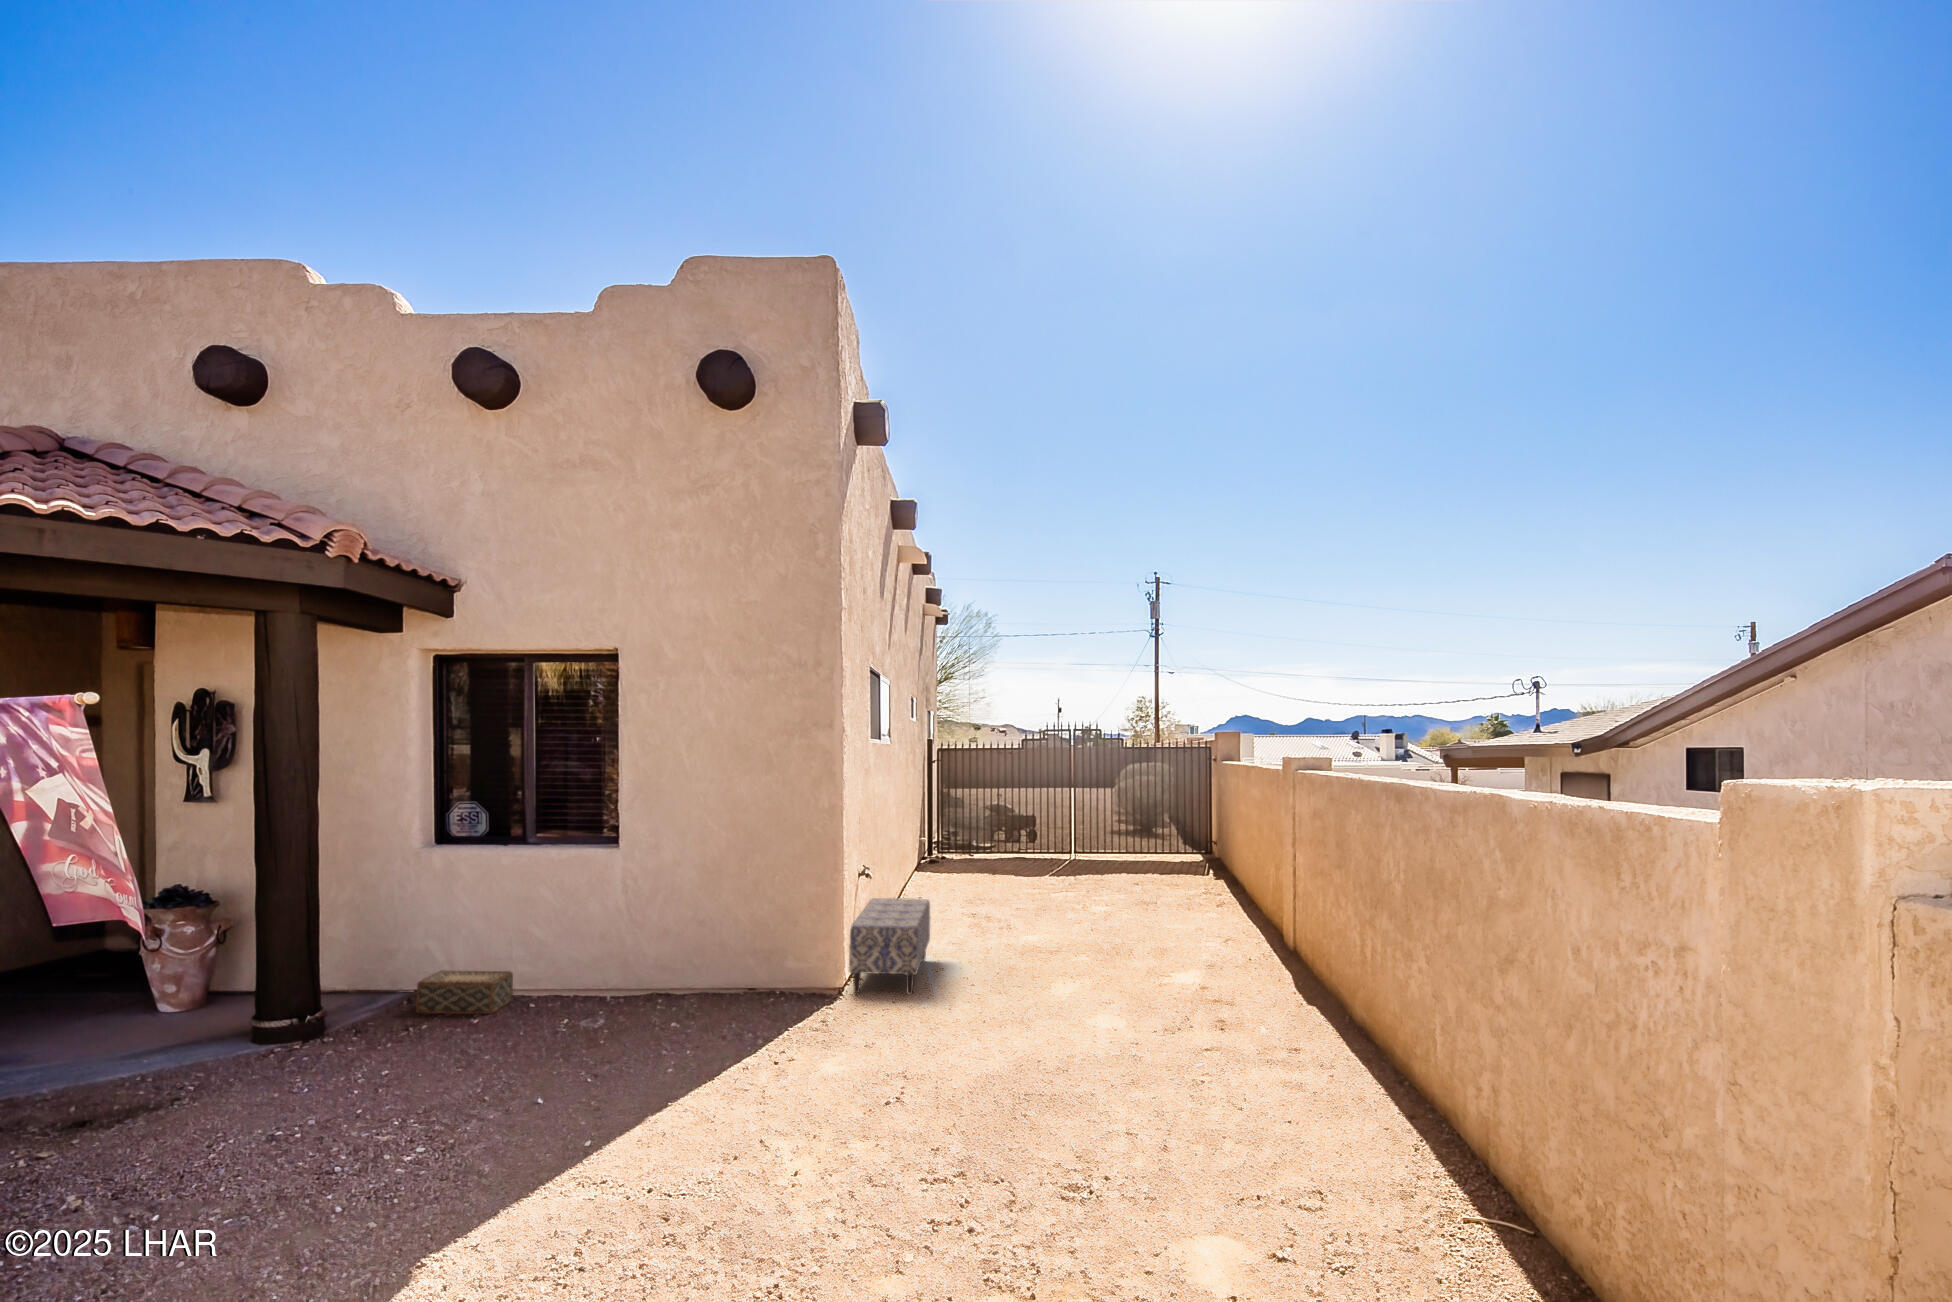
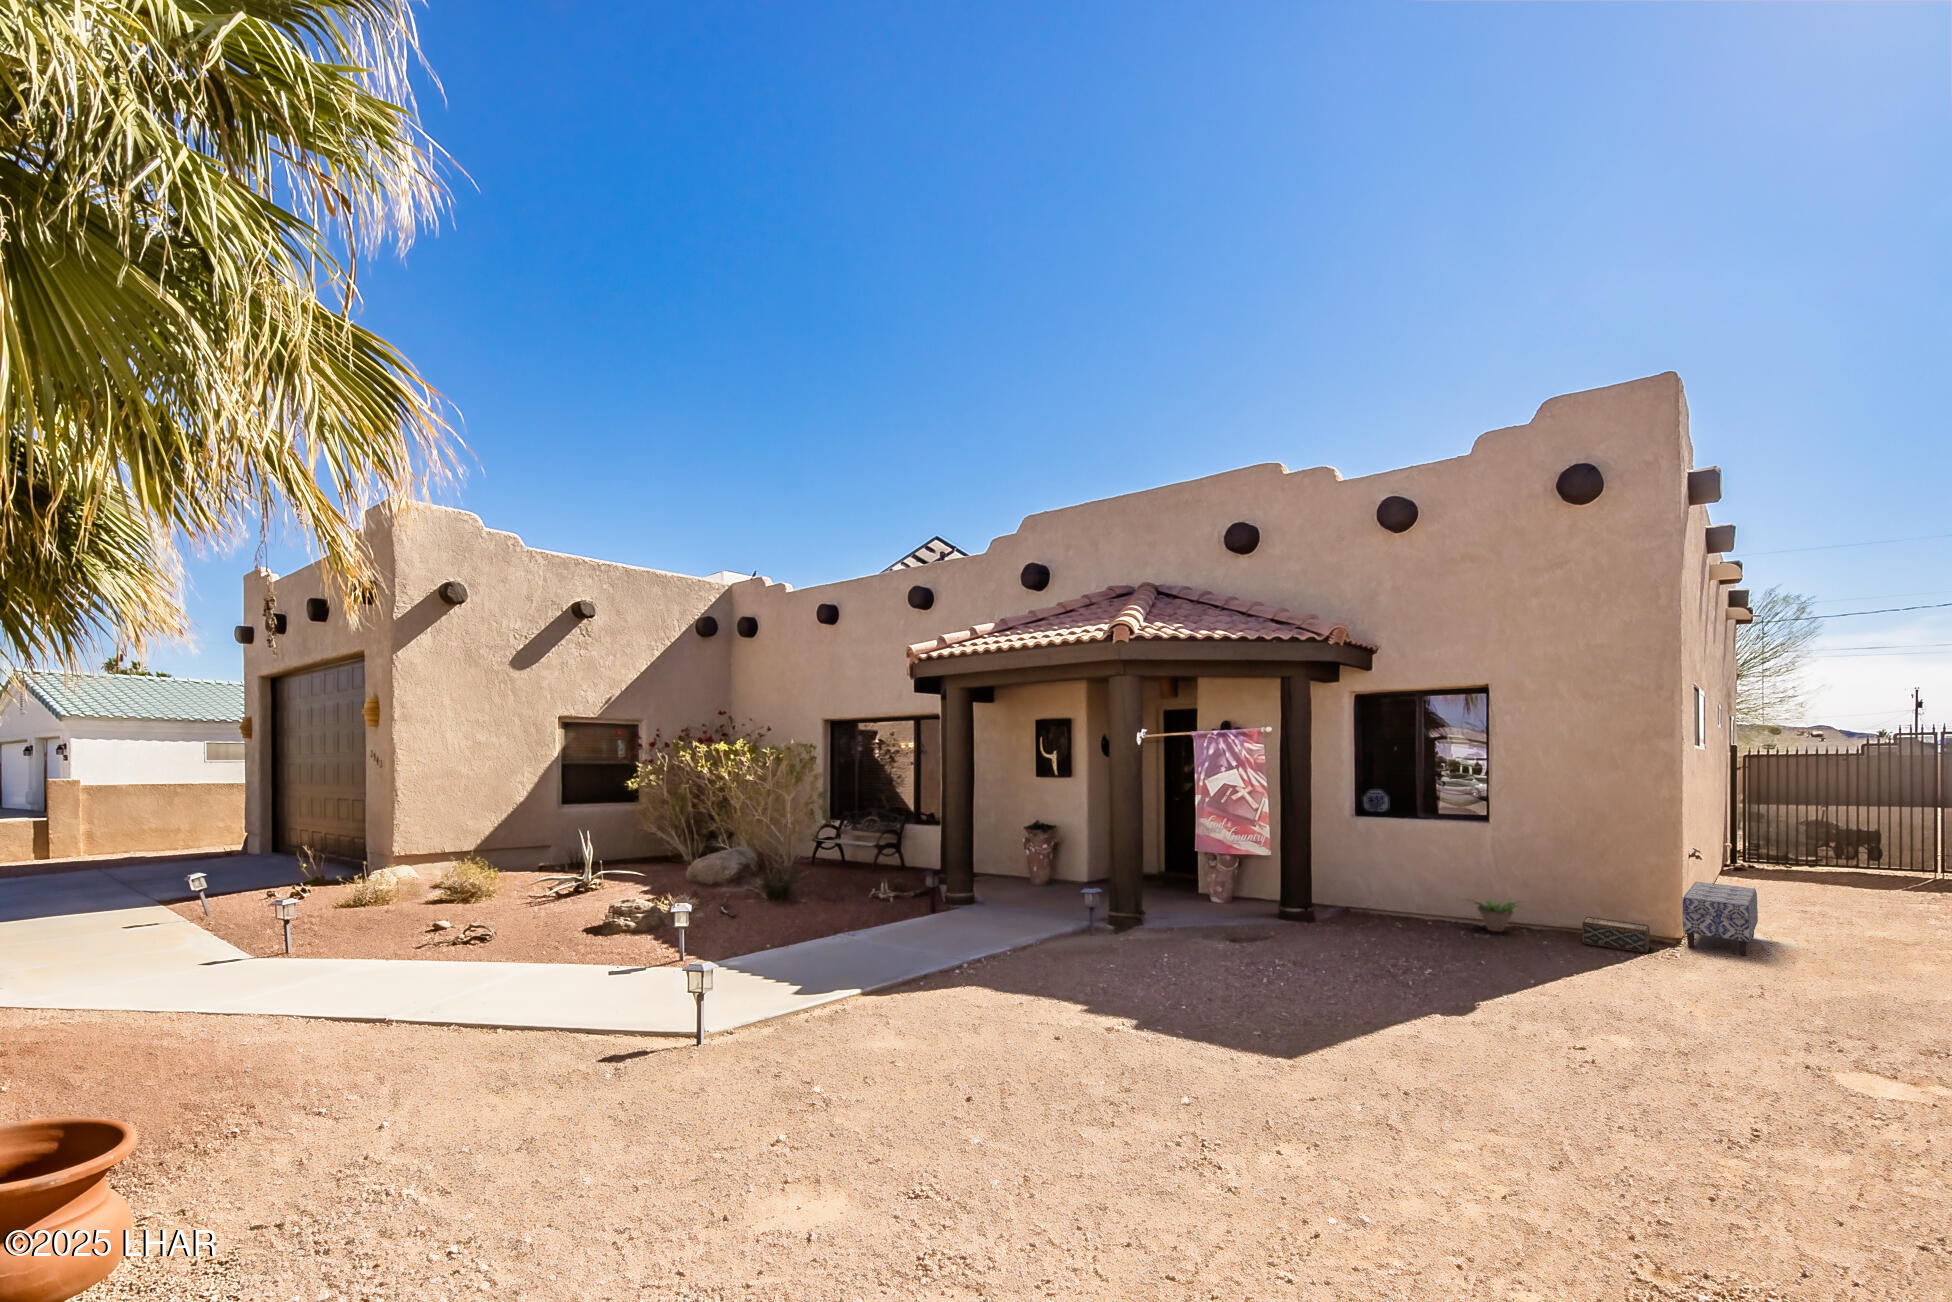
decorative plant: none [571,962,657,1017] -> present [1468,899,1518,931]
woven basket: present [416,970,513,1014] -> present [1582,917,1650,953]

